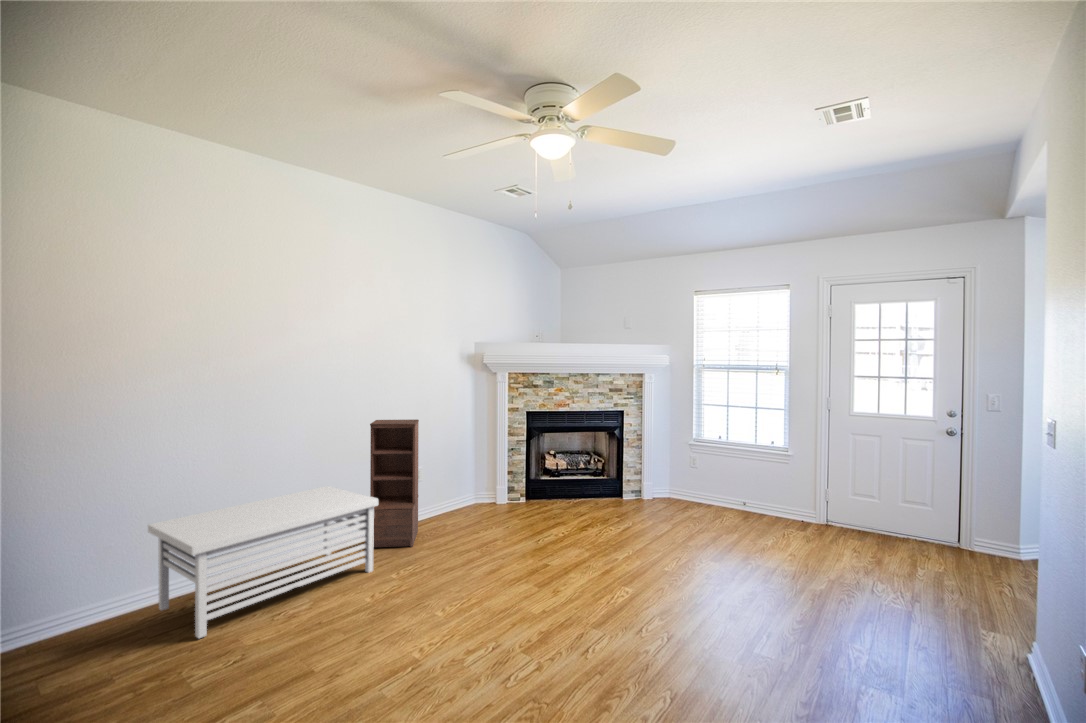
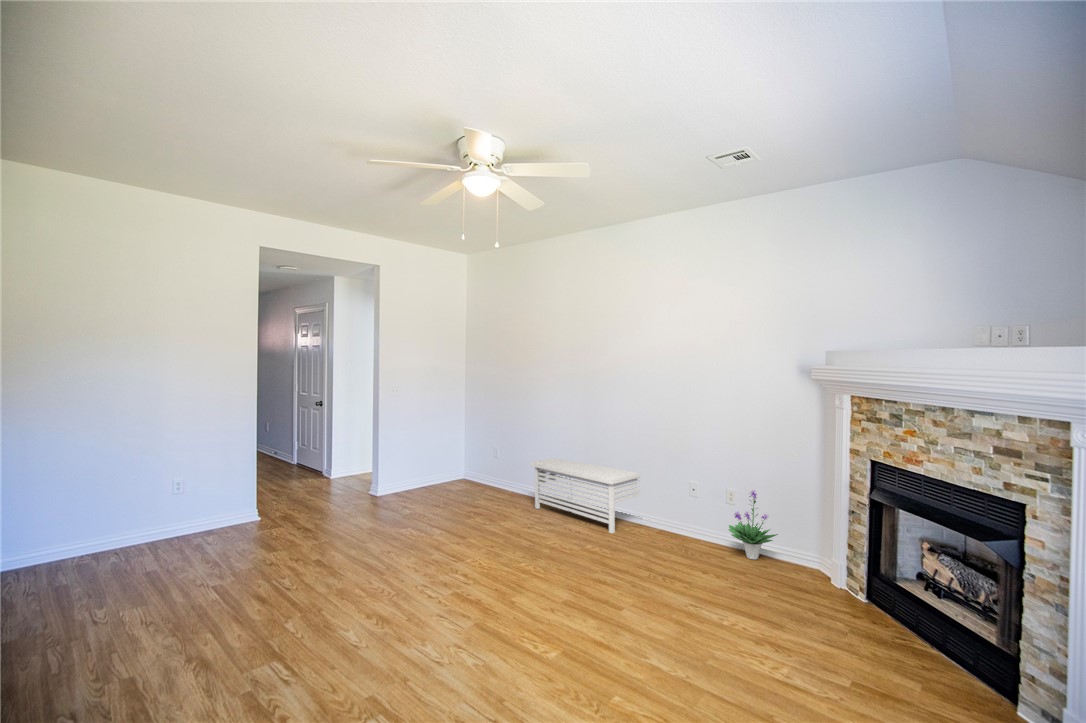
bookshelf: present [370,420,419,547] -> none [653,429,707,544]
potted plant: none [432,460,475,520] -> present [728,490,778,559]

